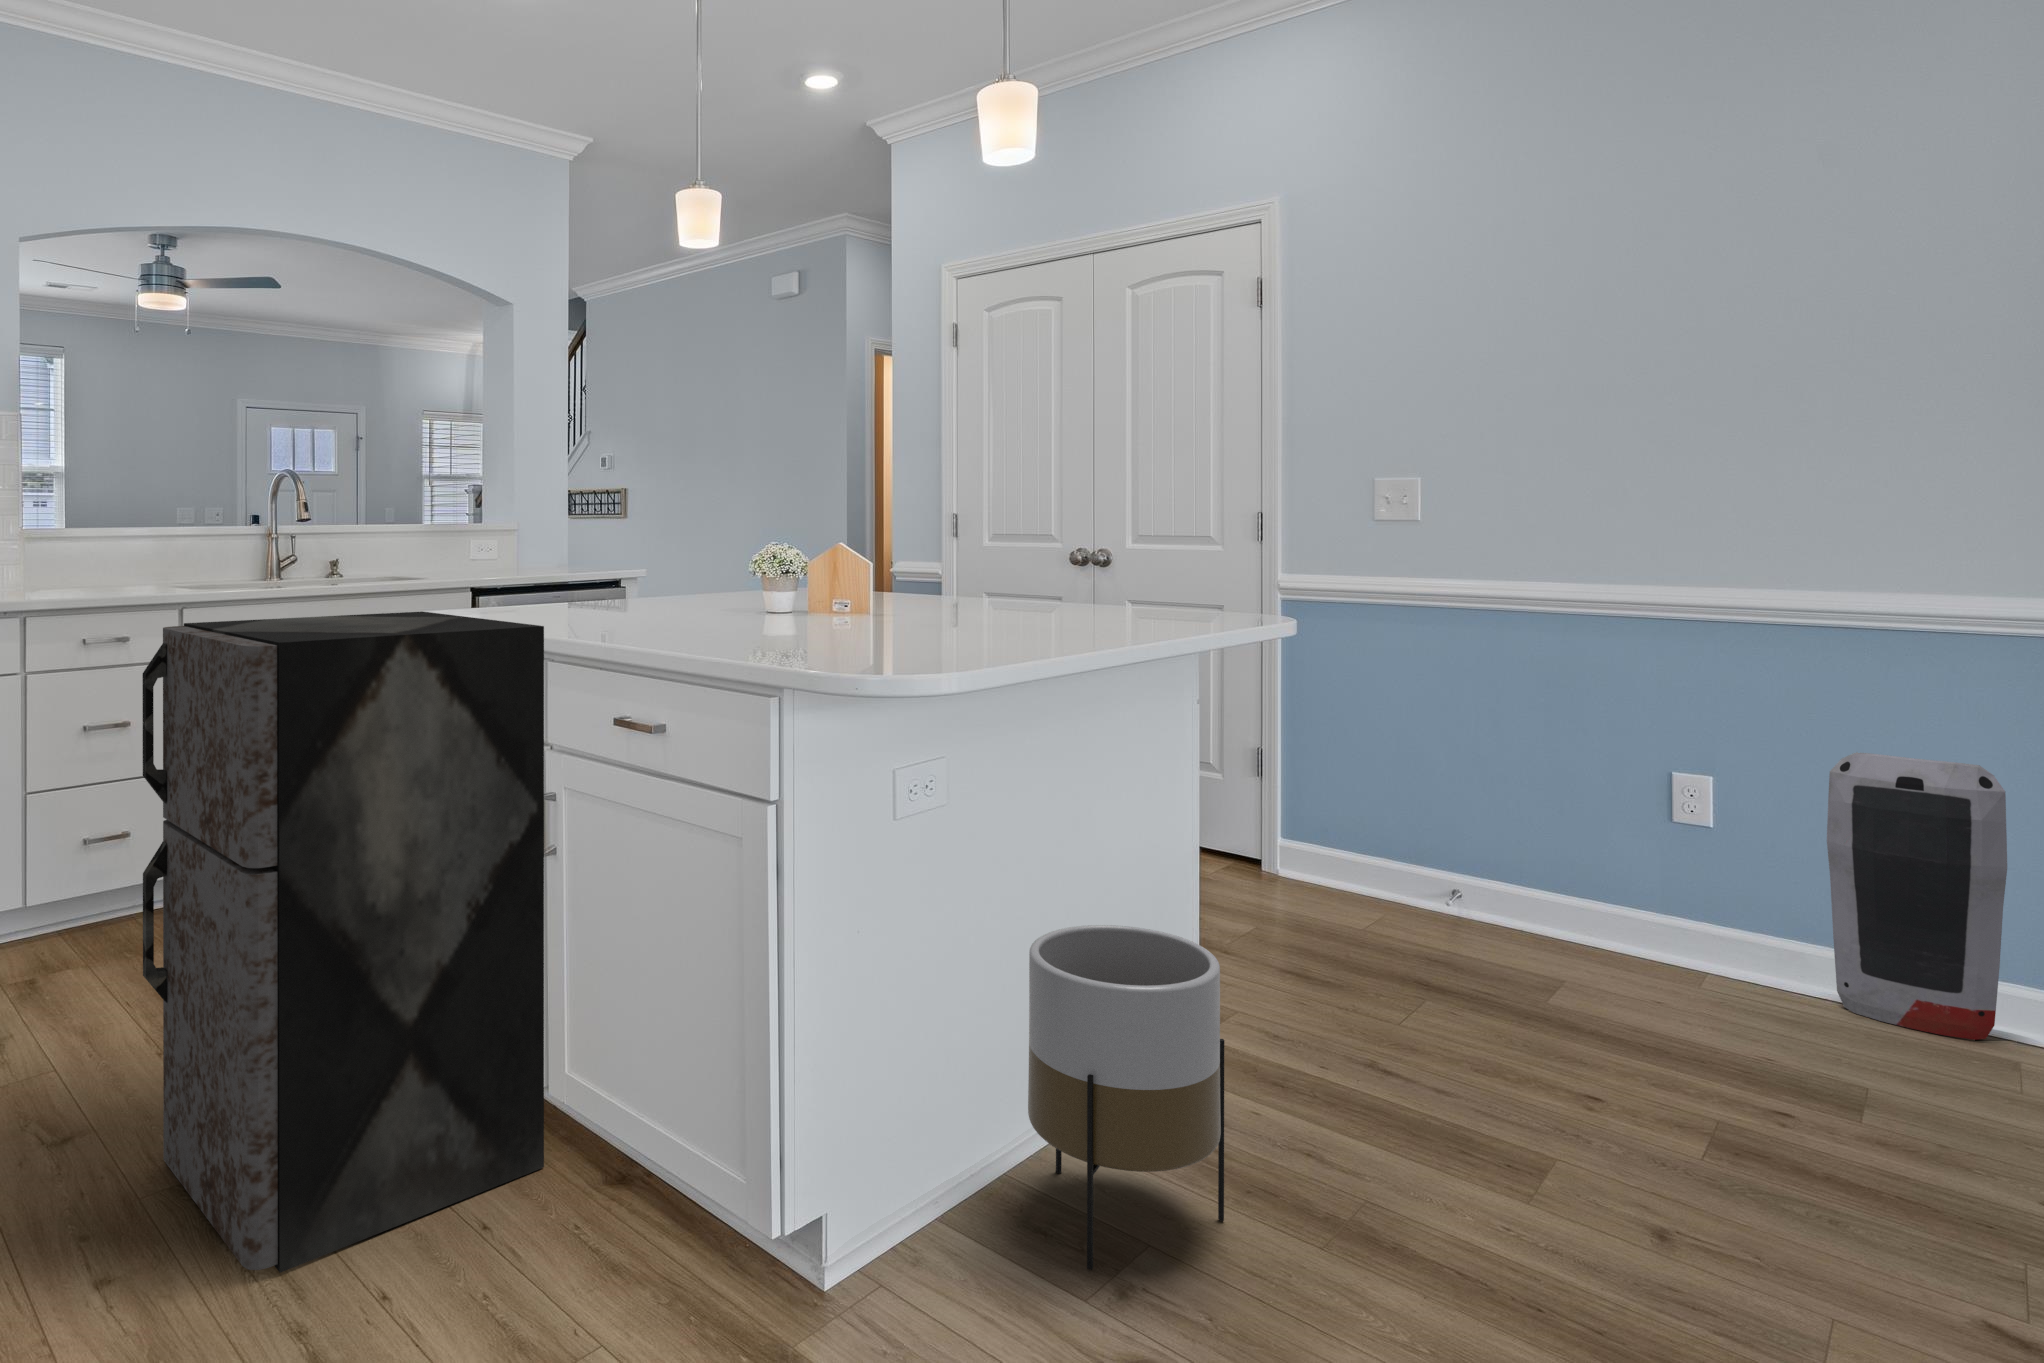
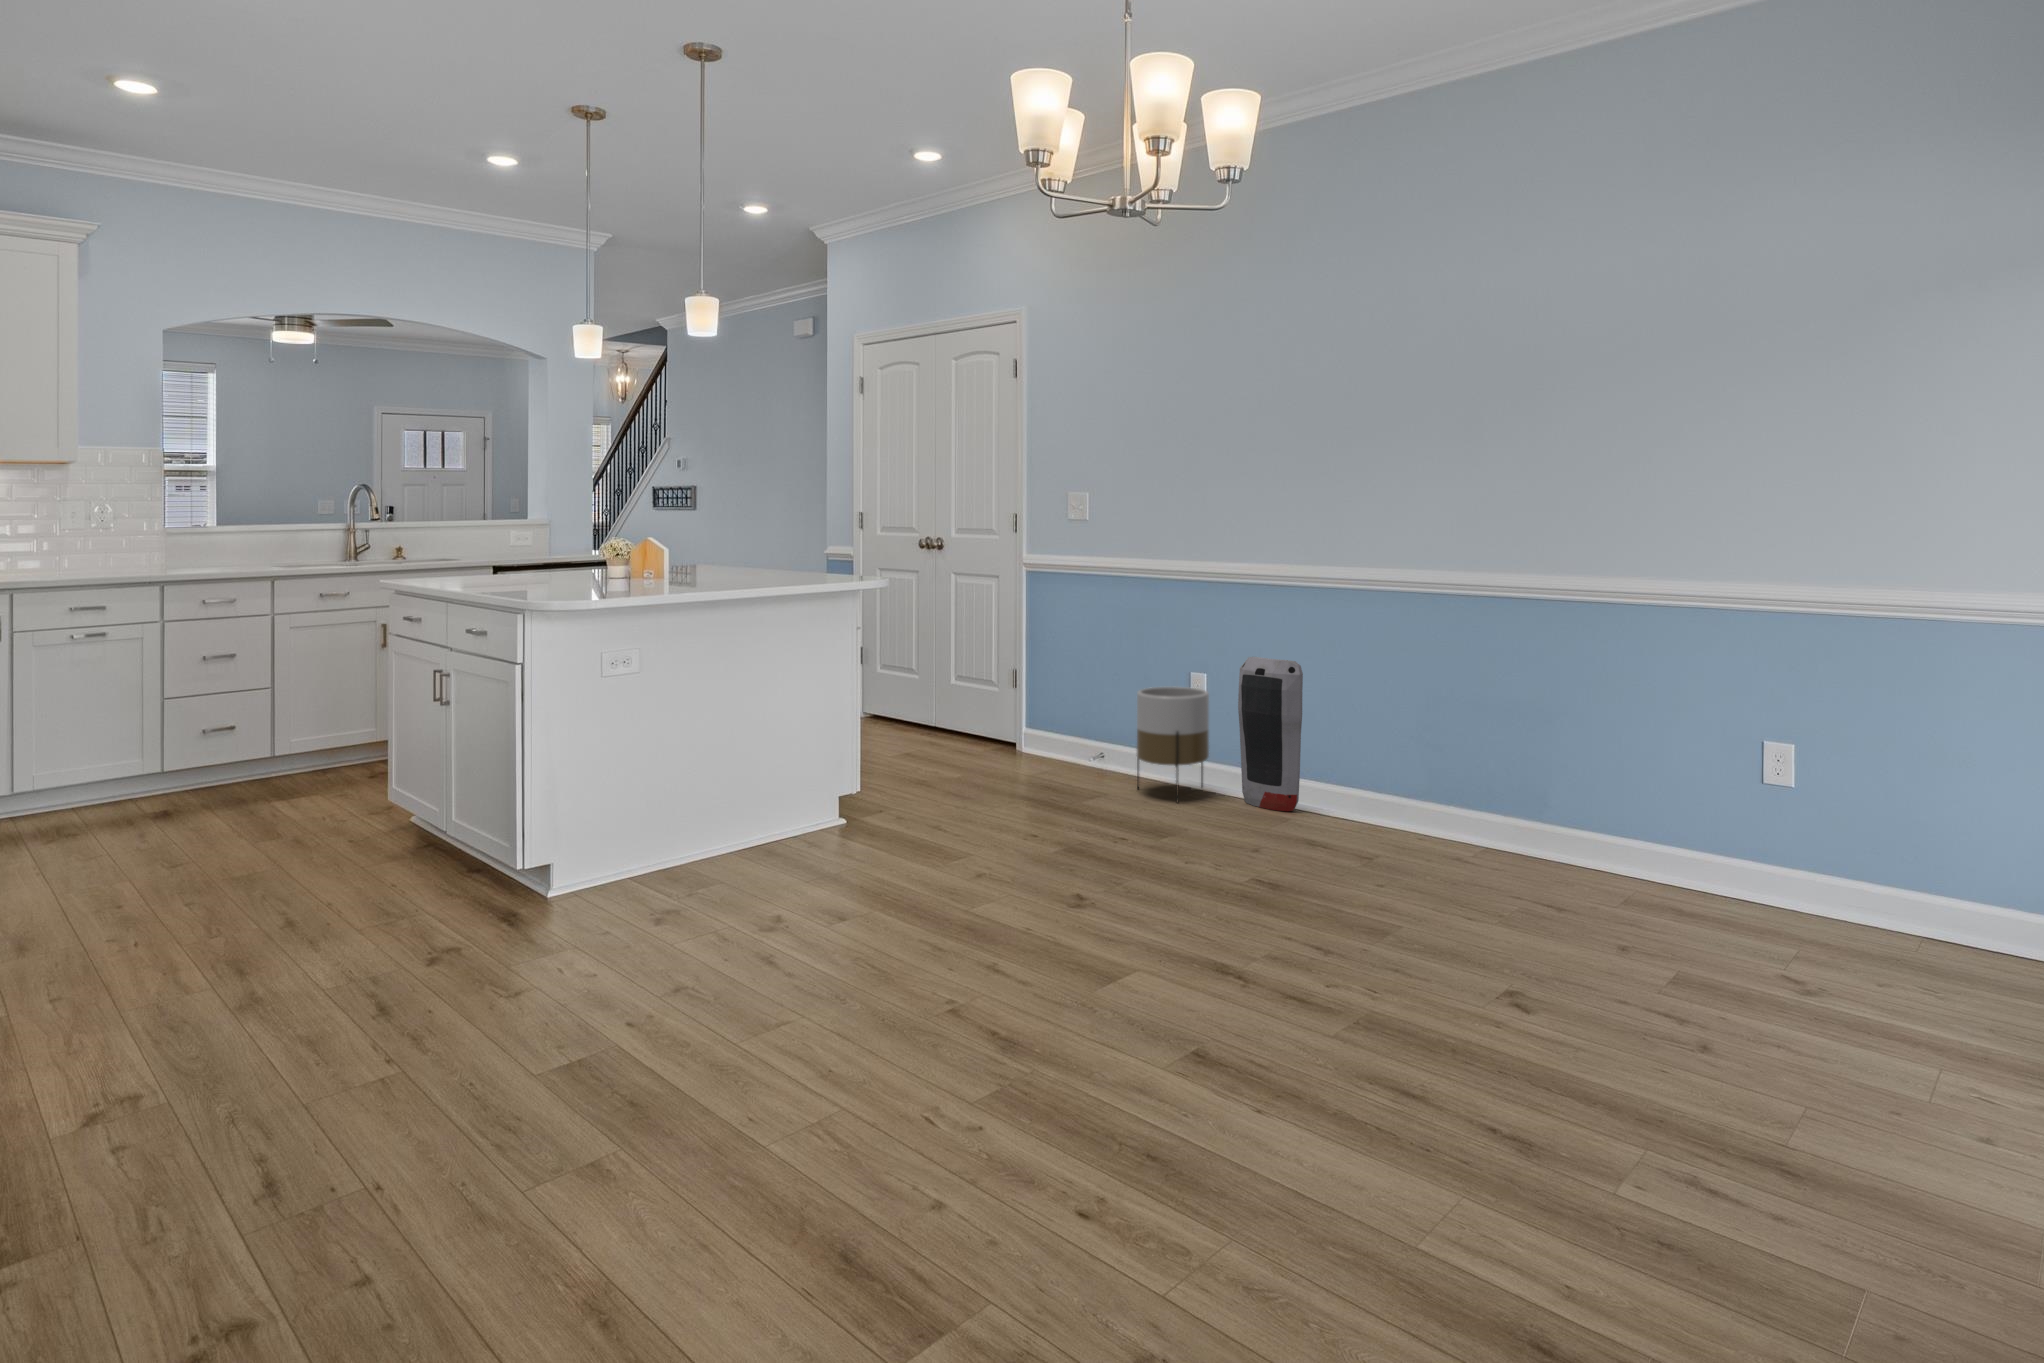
storage cabinet: present [142,611,544,1273] -> none [216,579,439,899]
planter: present [1028,925,1224,1270] -> present [1137,687,1209,801]

